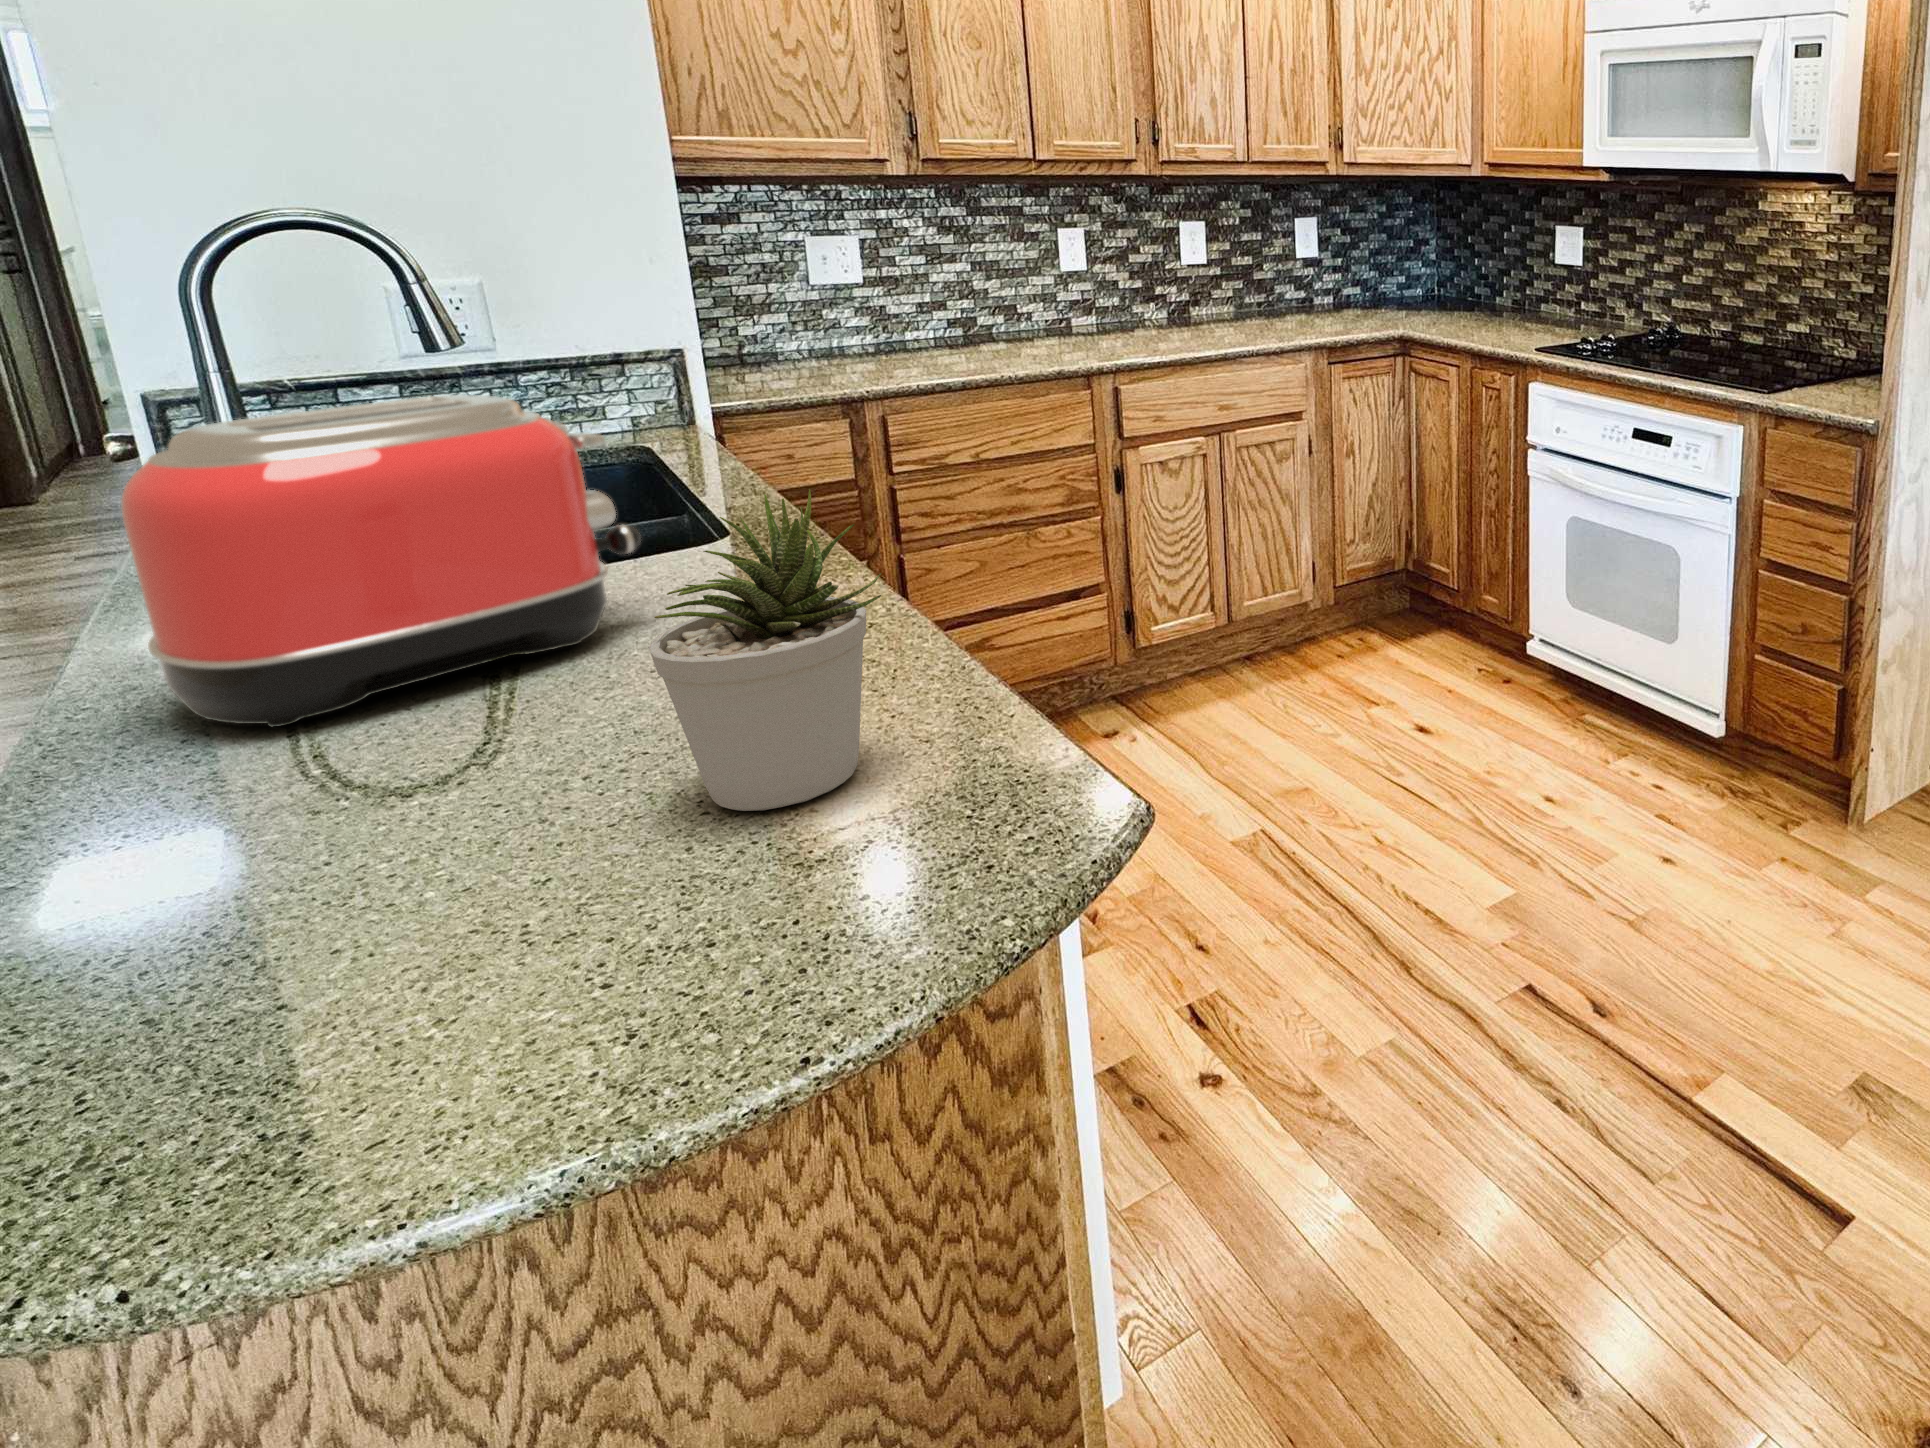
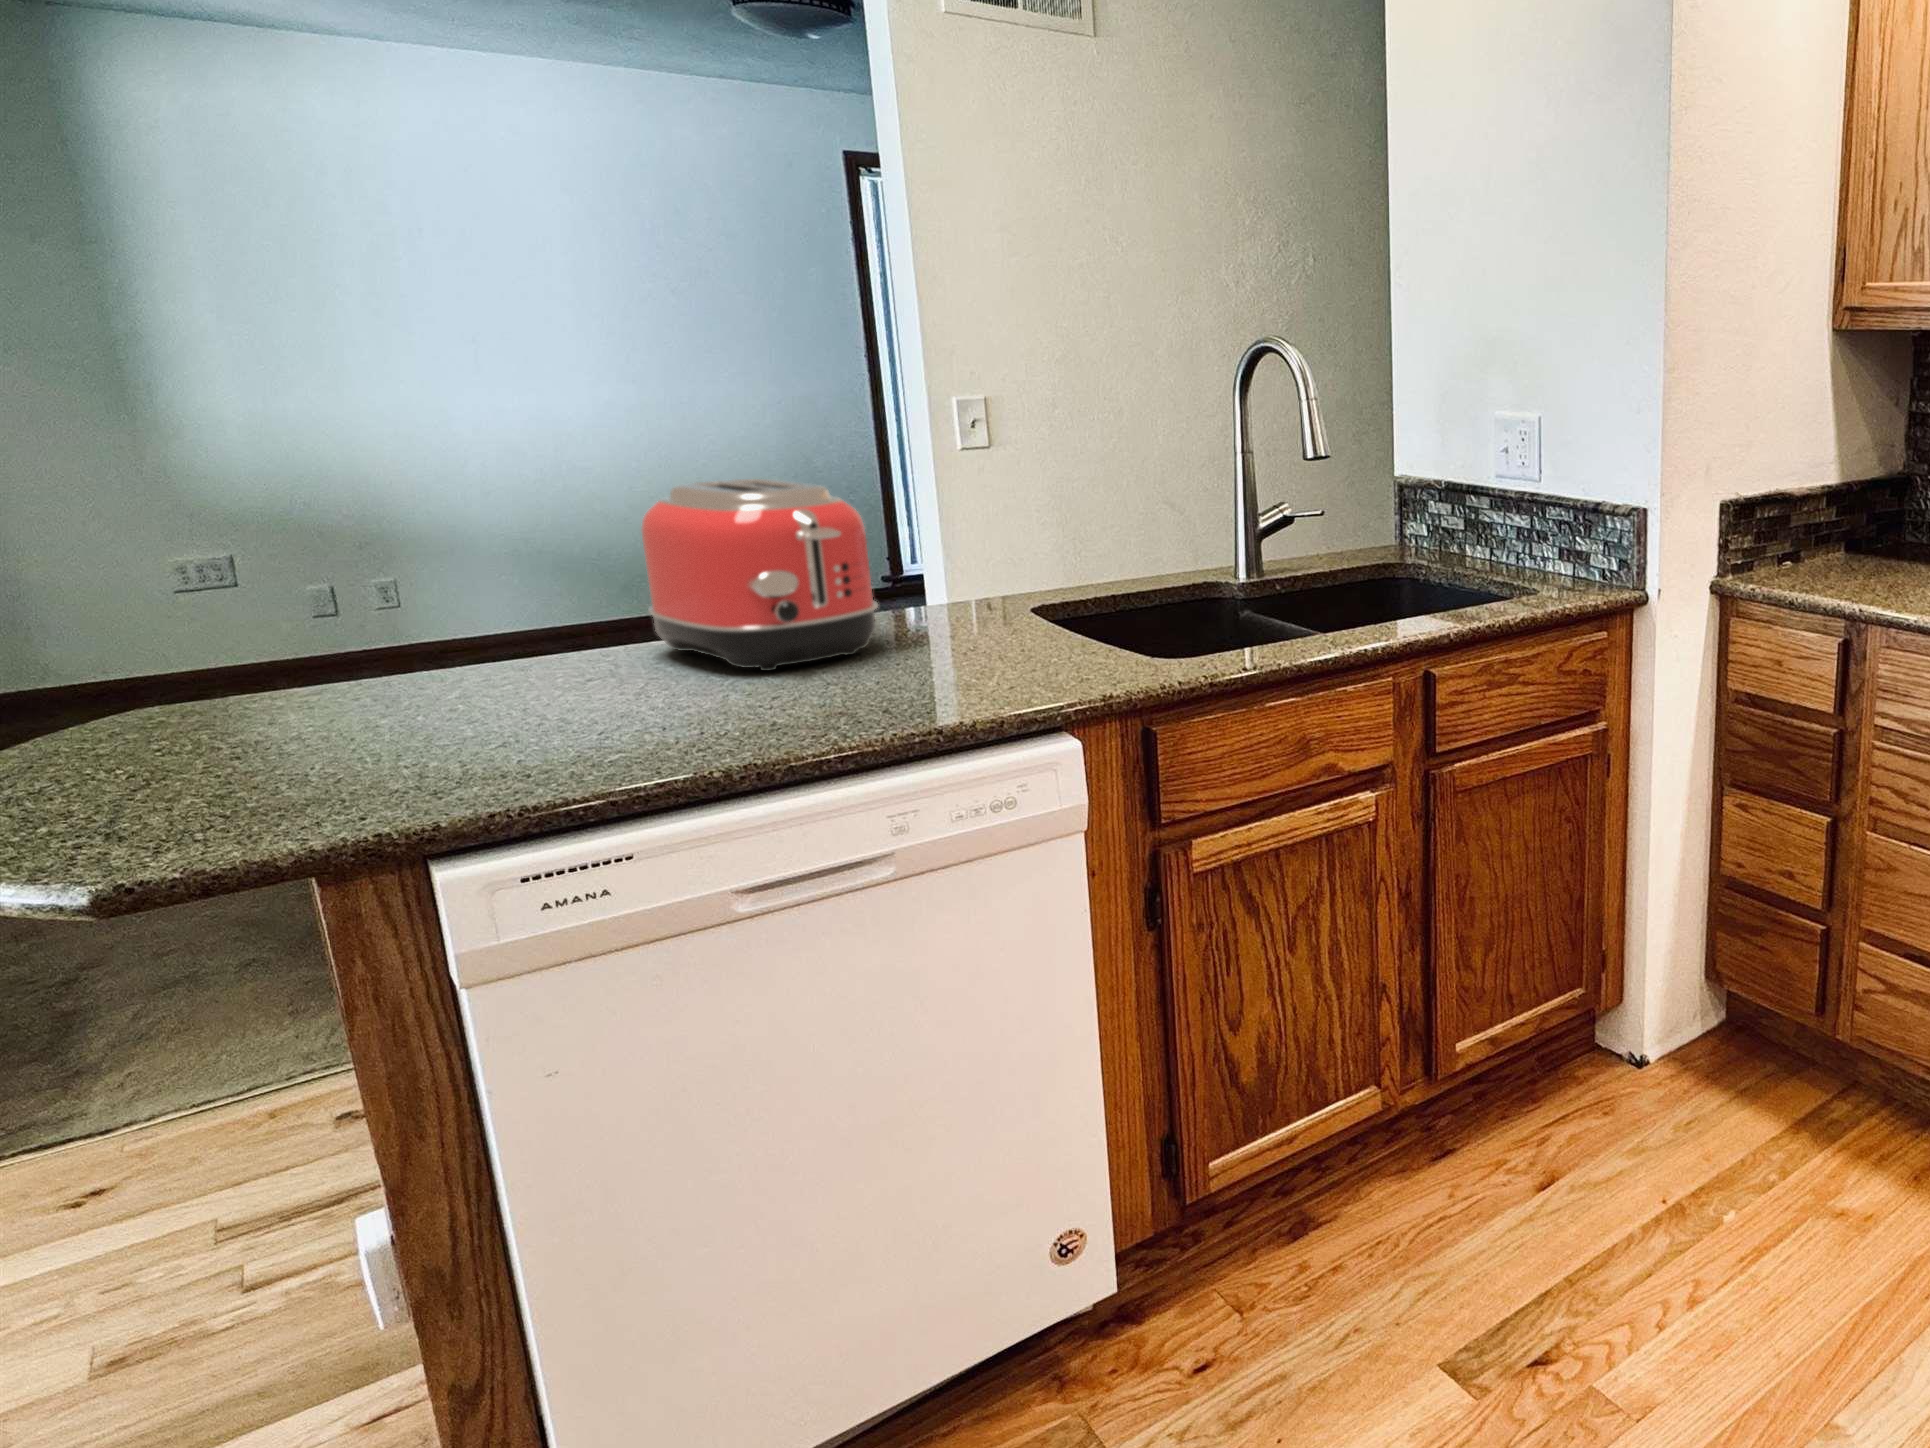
potted plant: present [648,489,881,811] -> none [148,565,320,763]

